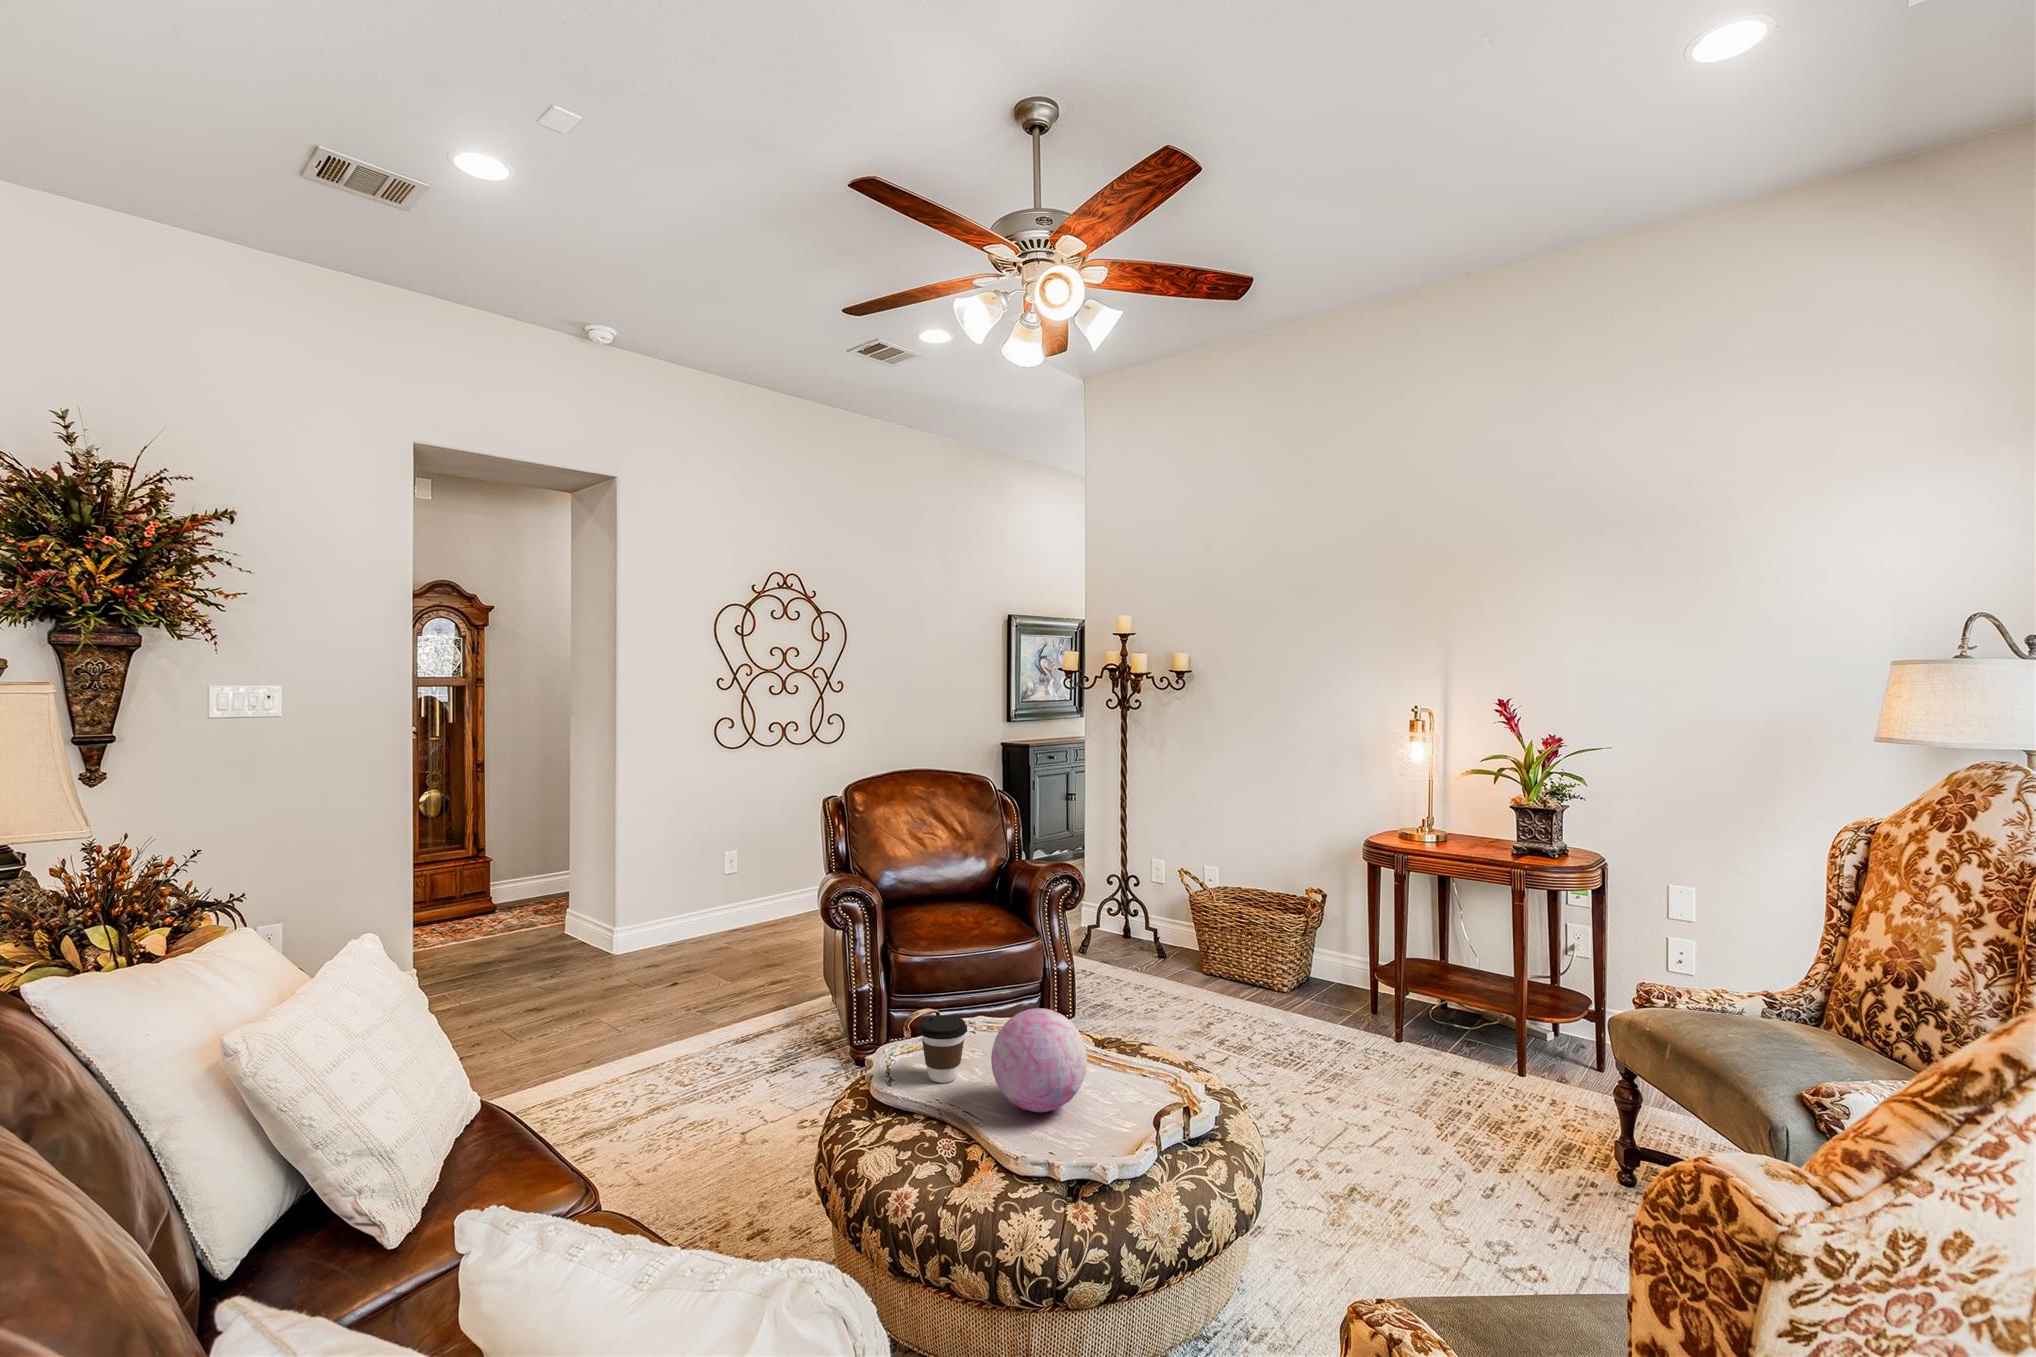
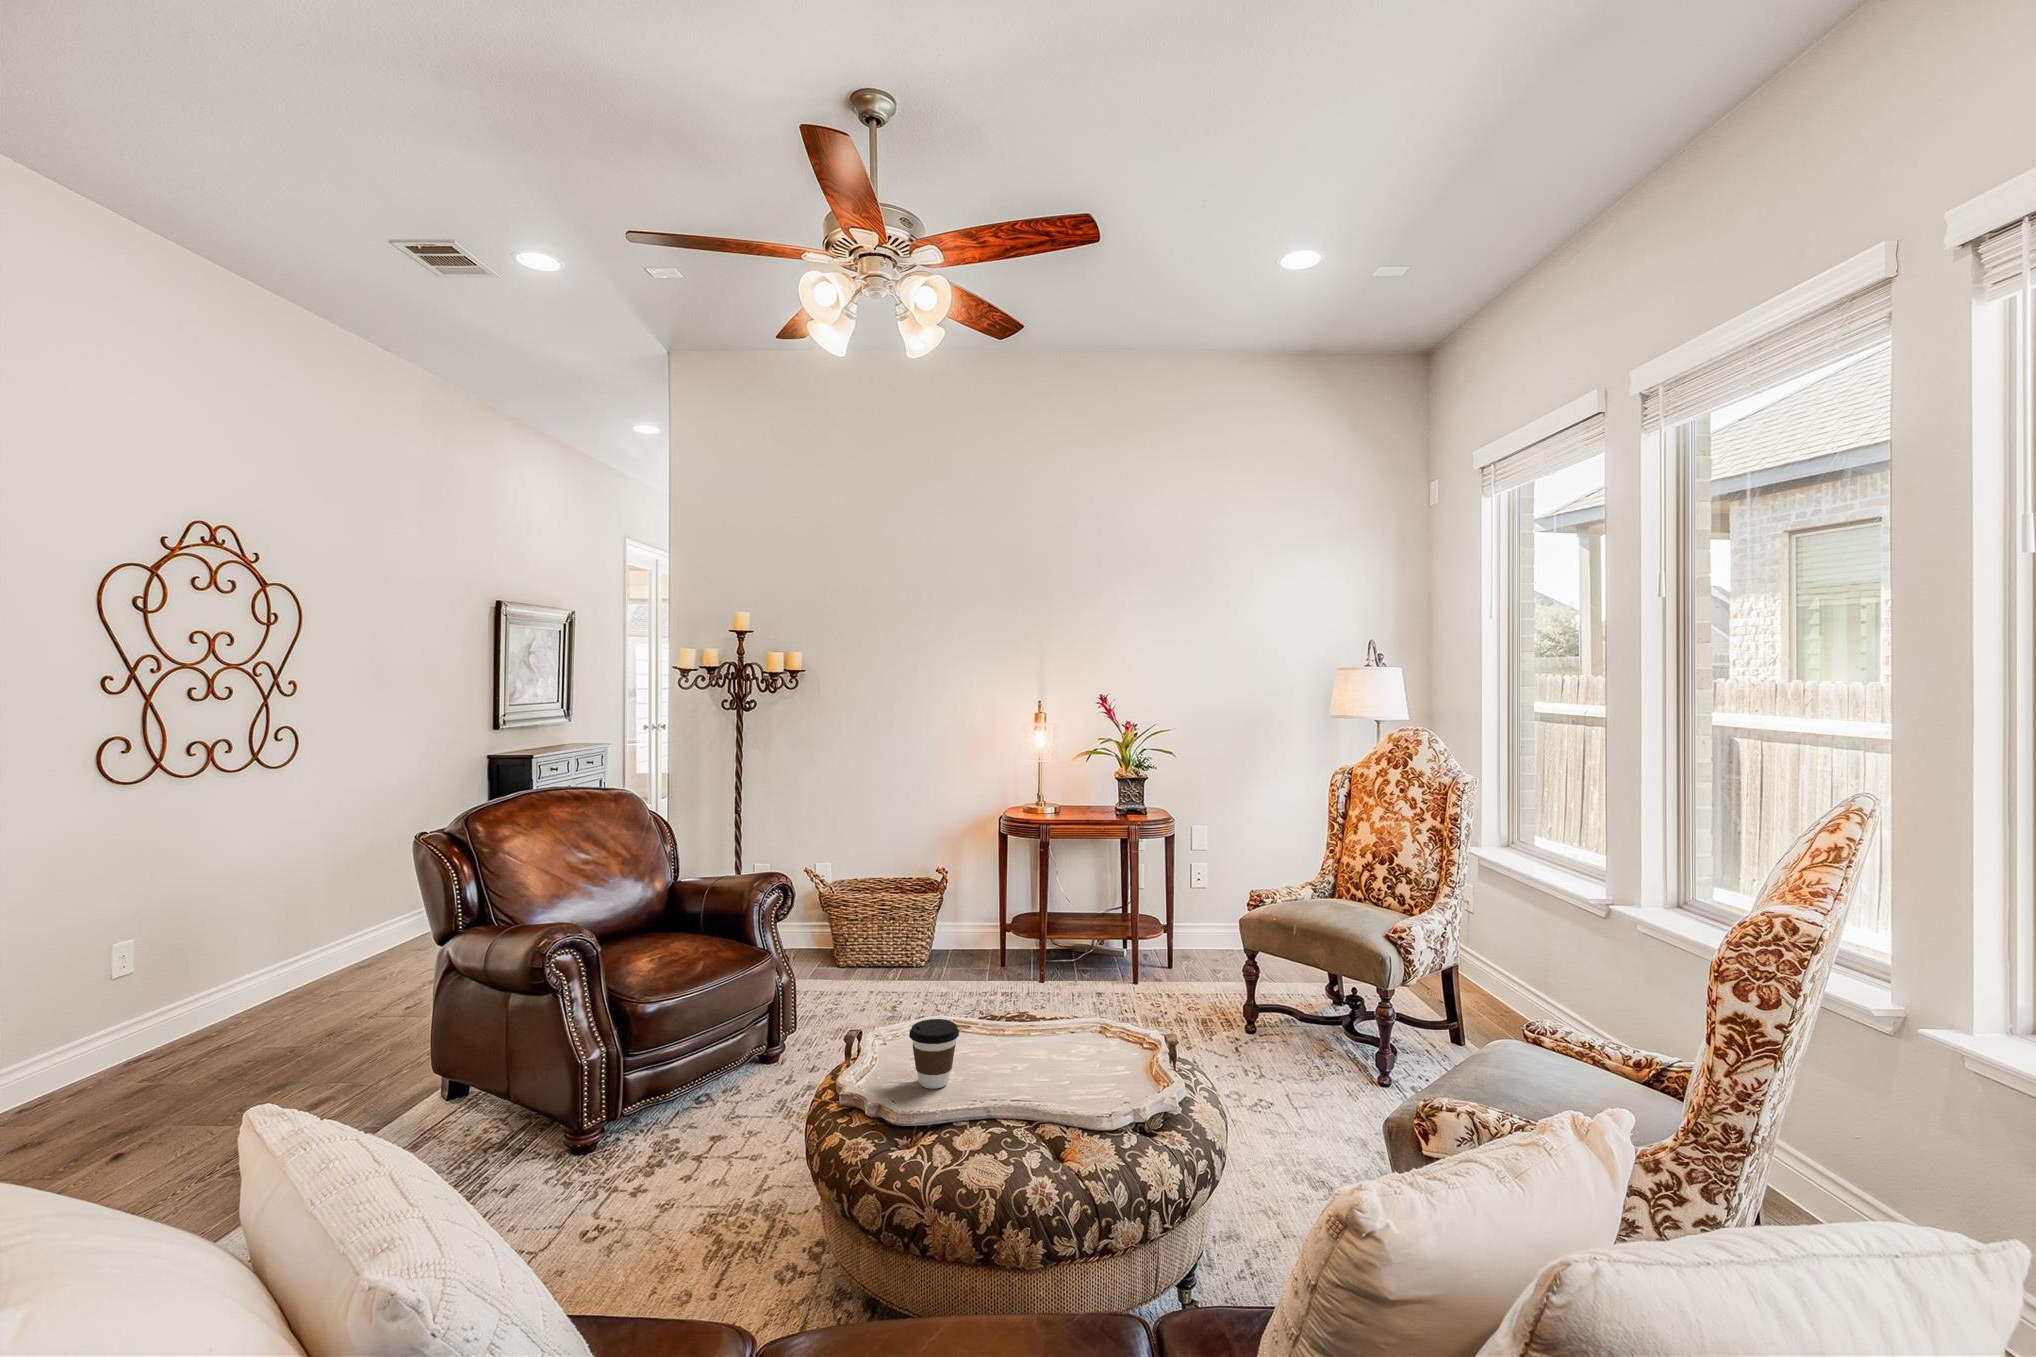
decorative orb: present [991,1008,1087,1112] -> none [1003,984,1093,1081]

